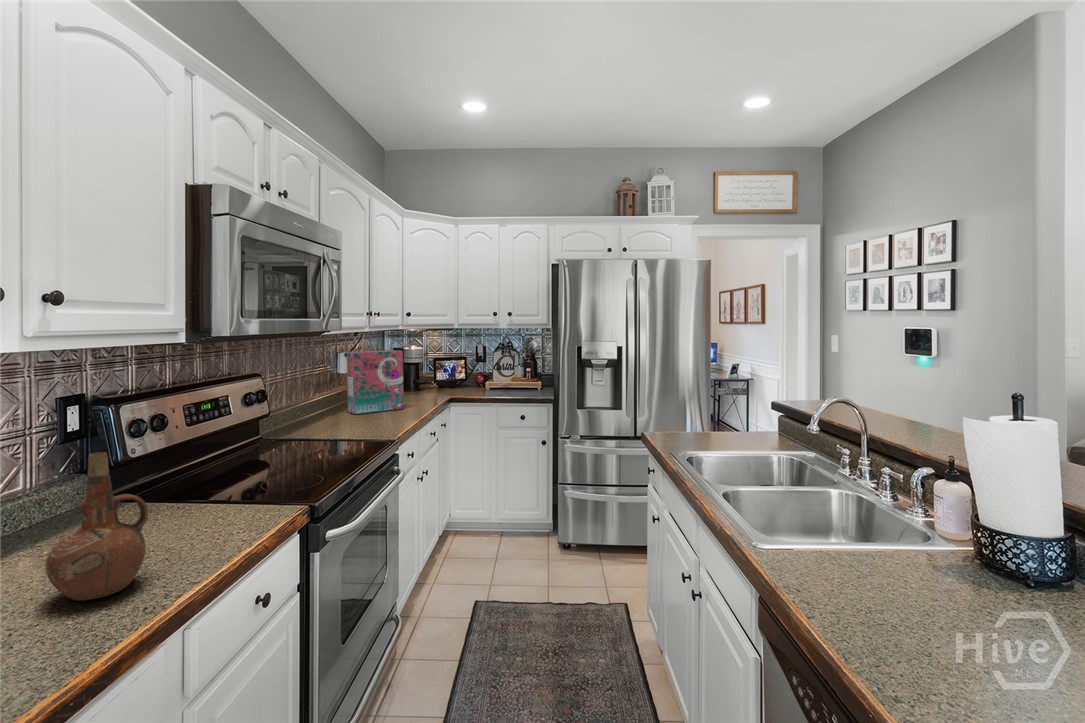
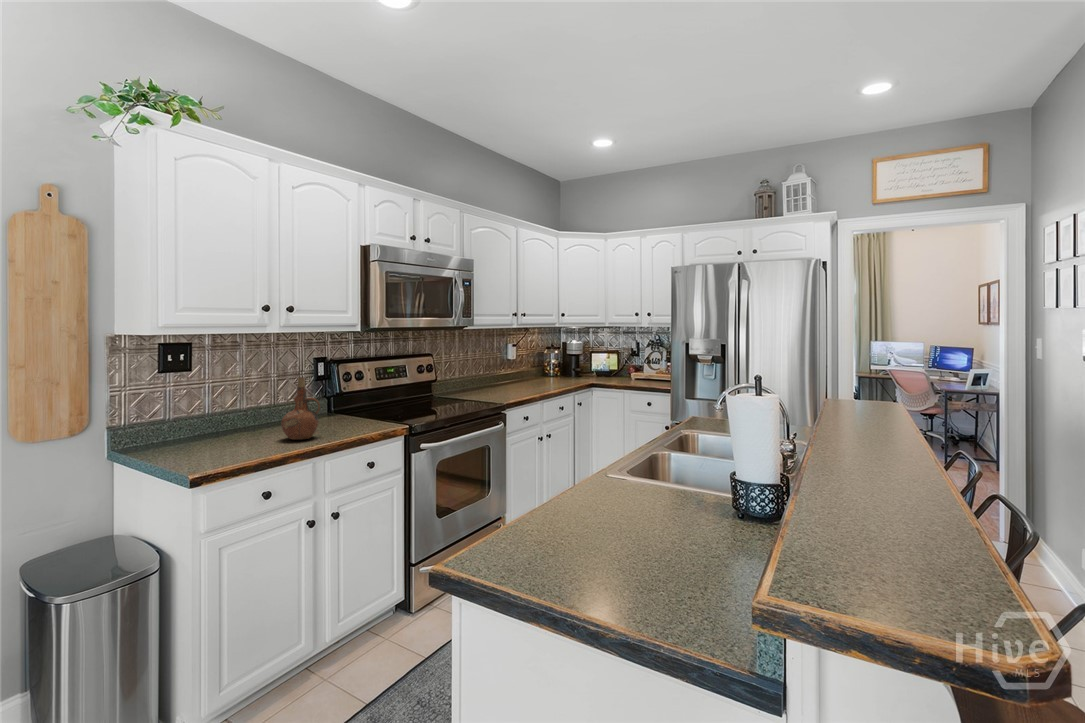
cereal box: present [346,350,404,414] -> none [504,343,544,388]

